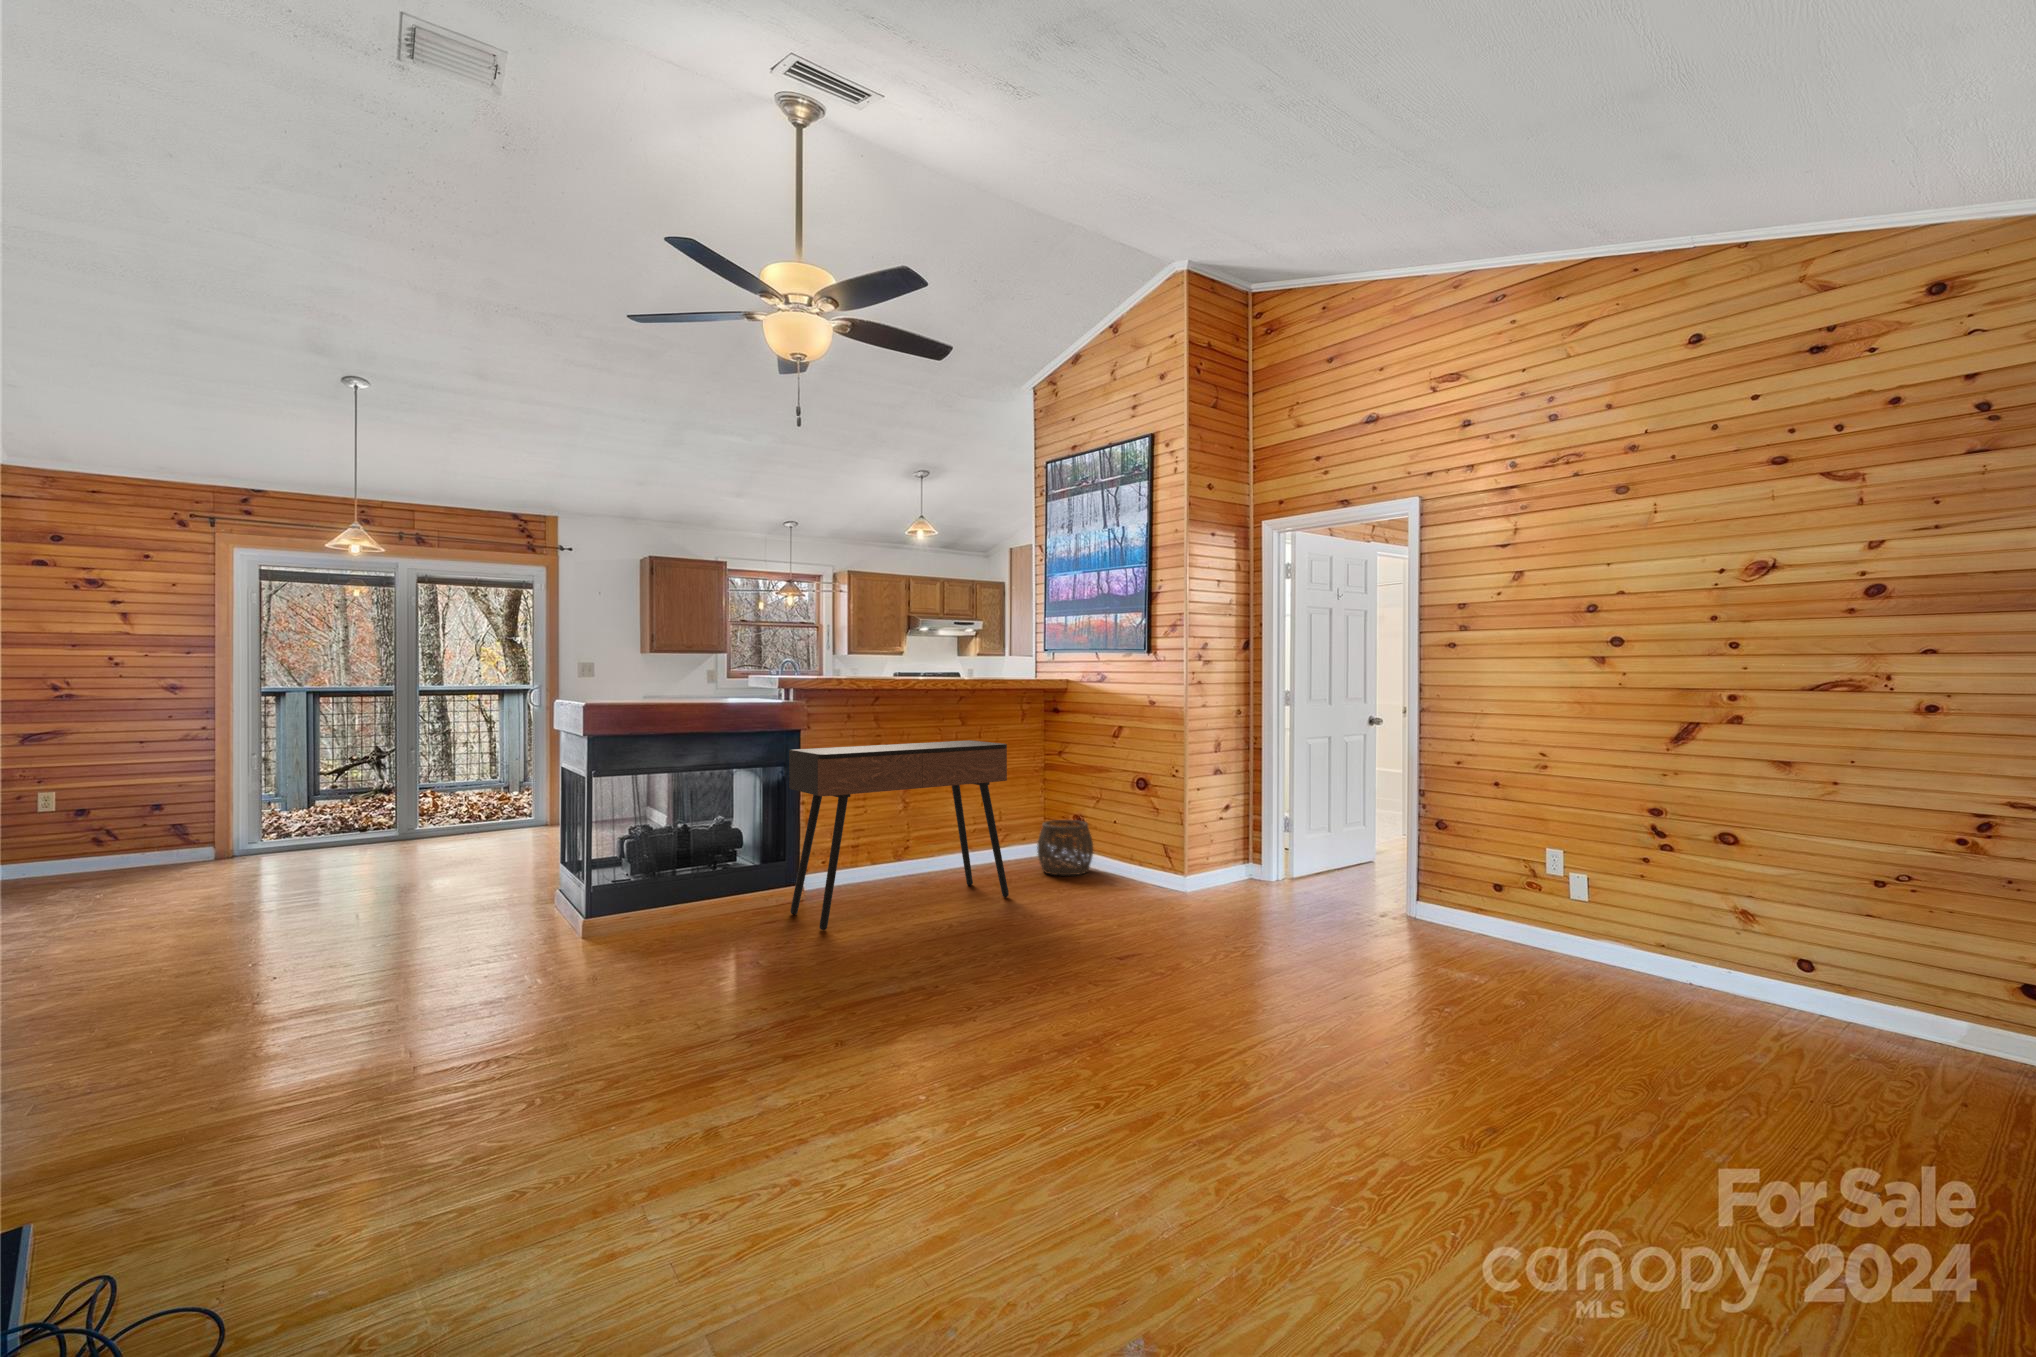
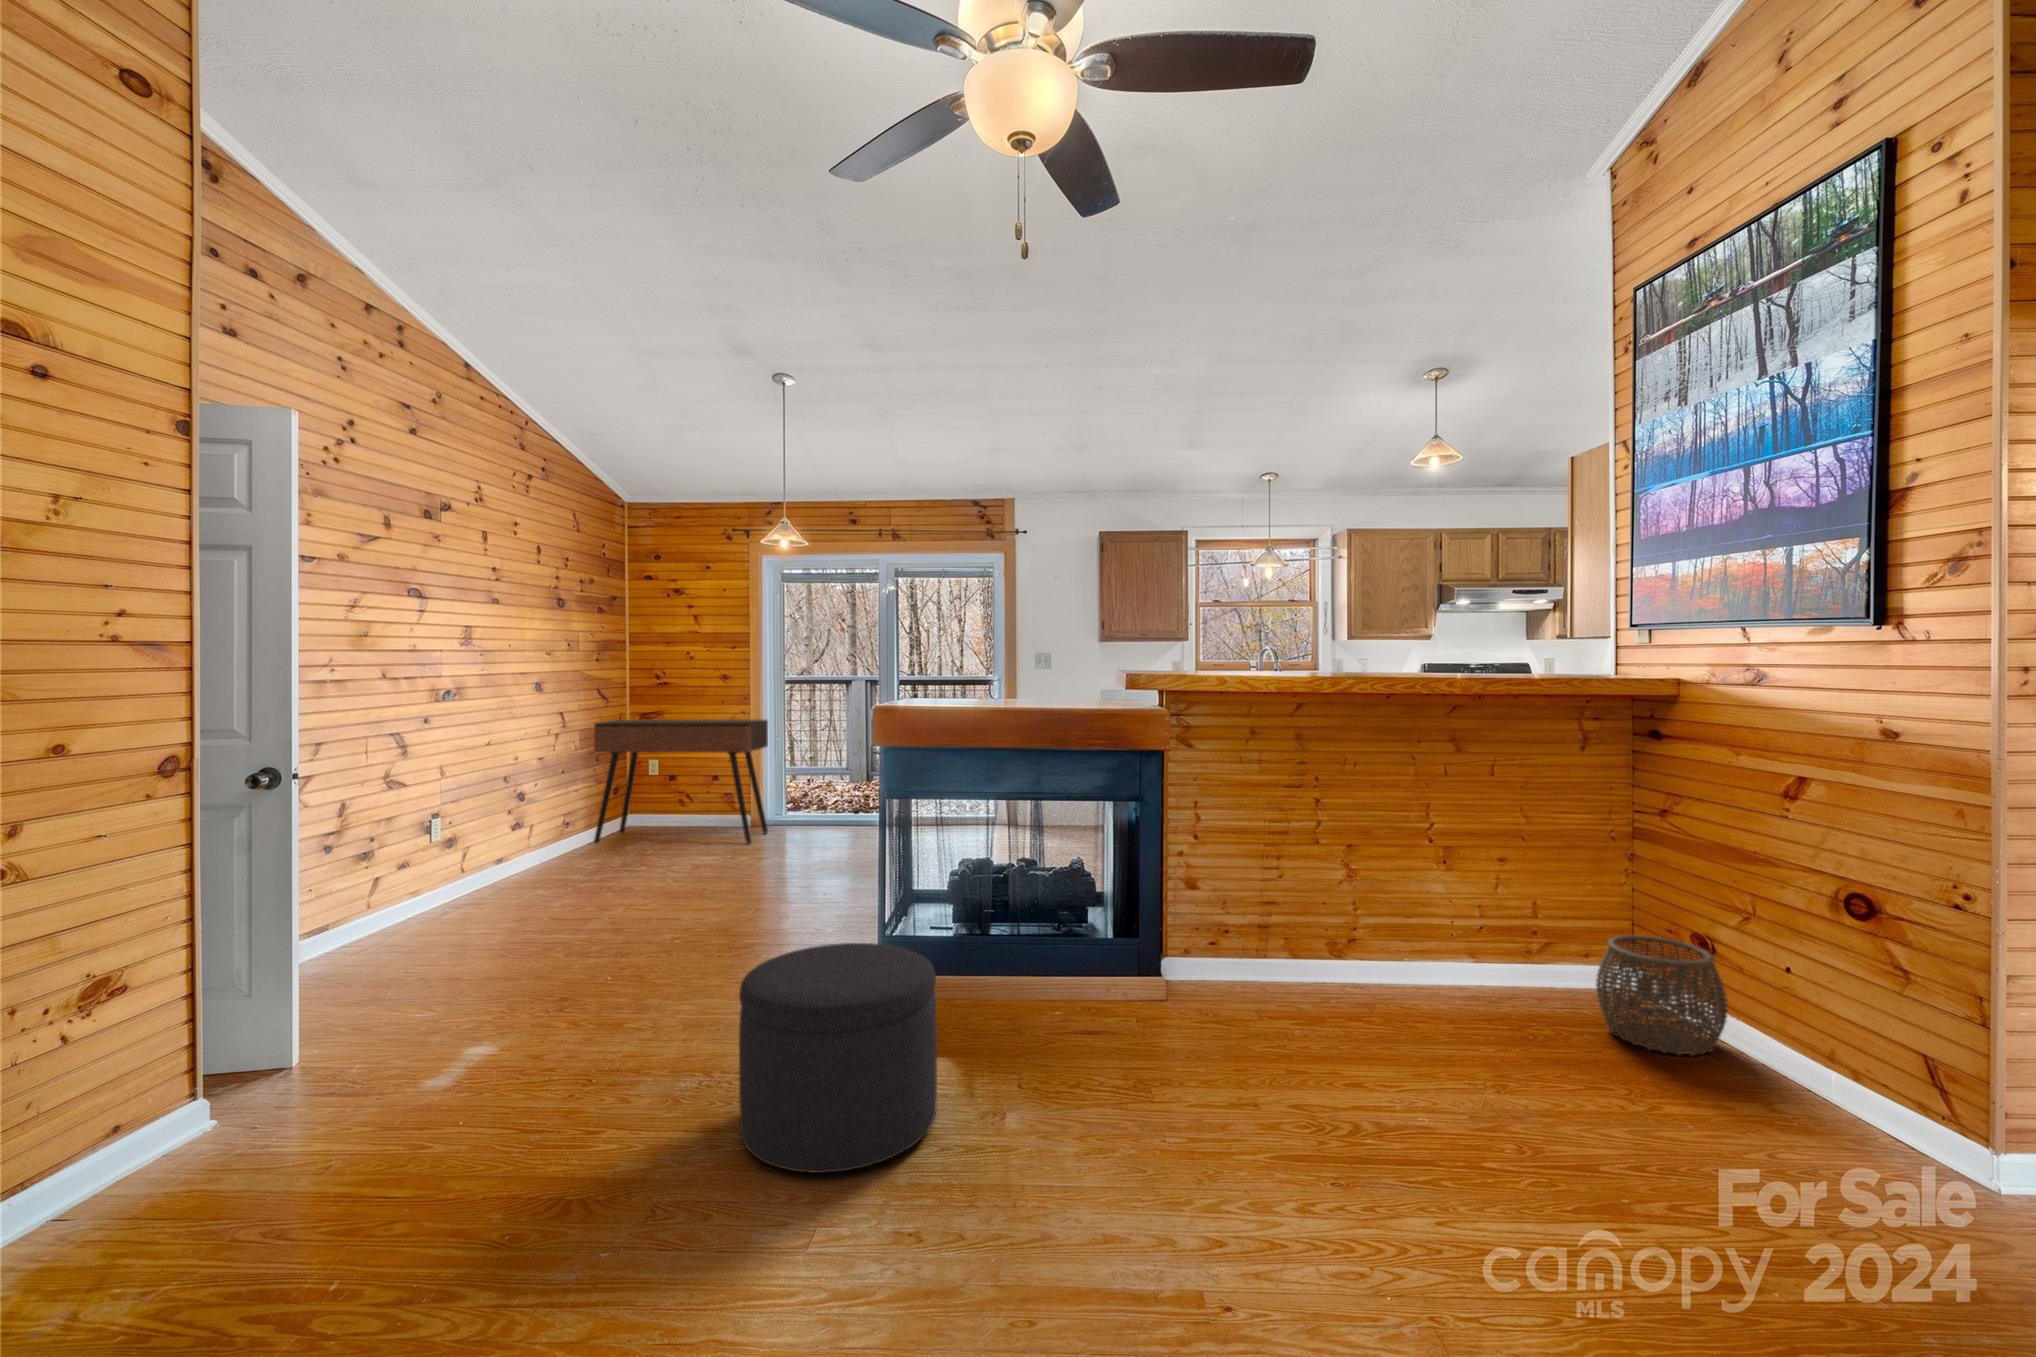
console table: present [789,740,1009,930] -> present [594,720,768,843]
ottoman: none [576,864,718,1001] -> present [739,943,937,1173]

